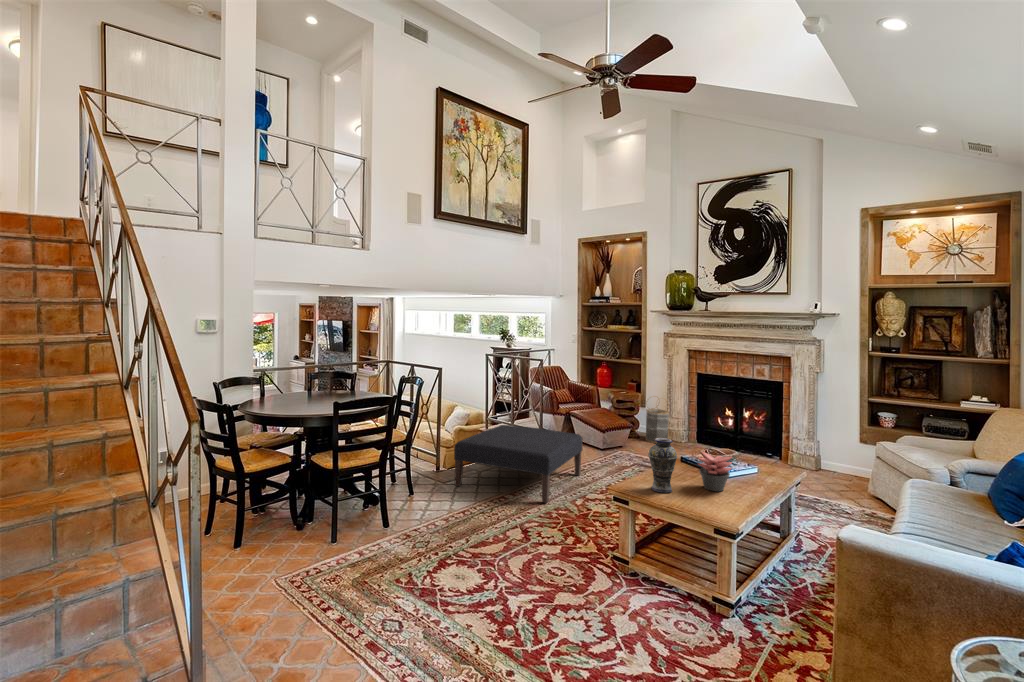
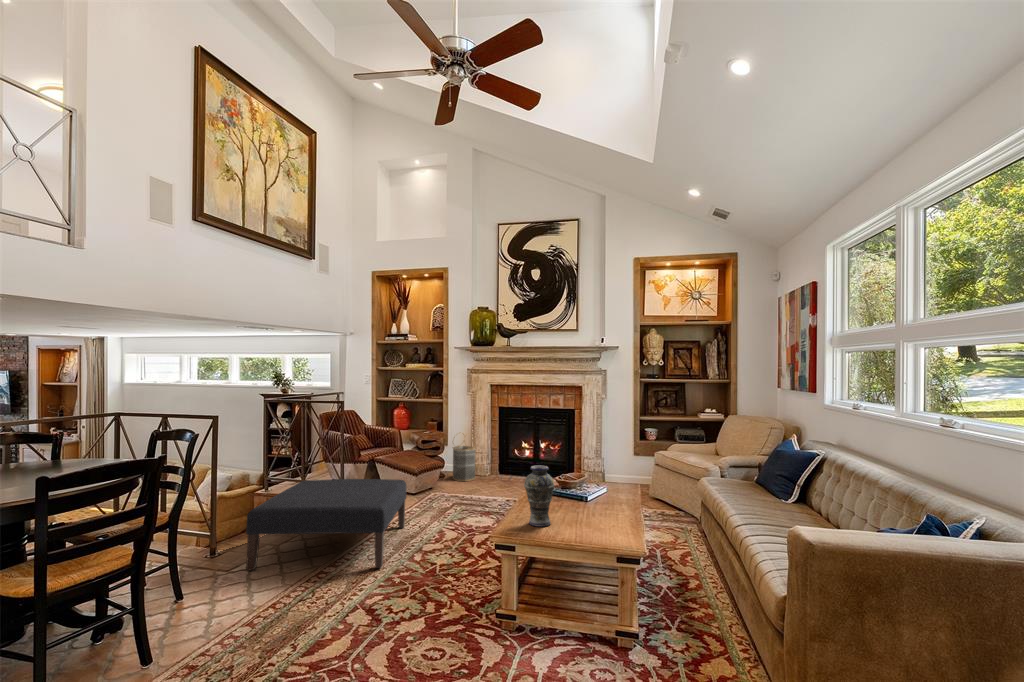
succulent plant: present [698,452,732,491] -> none [567,476,598,516]

